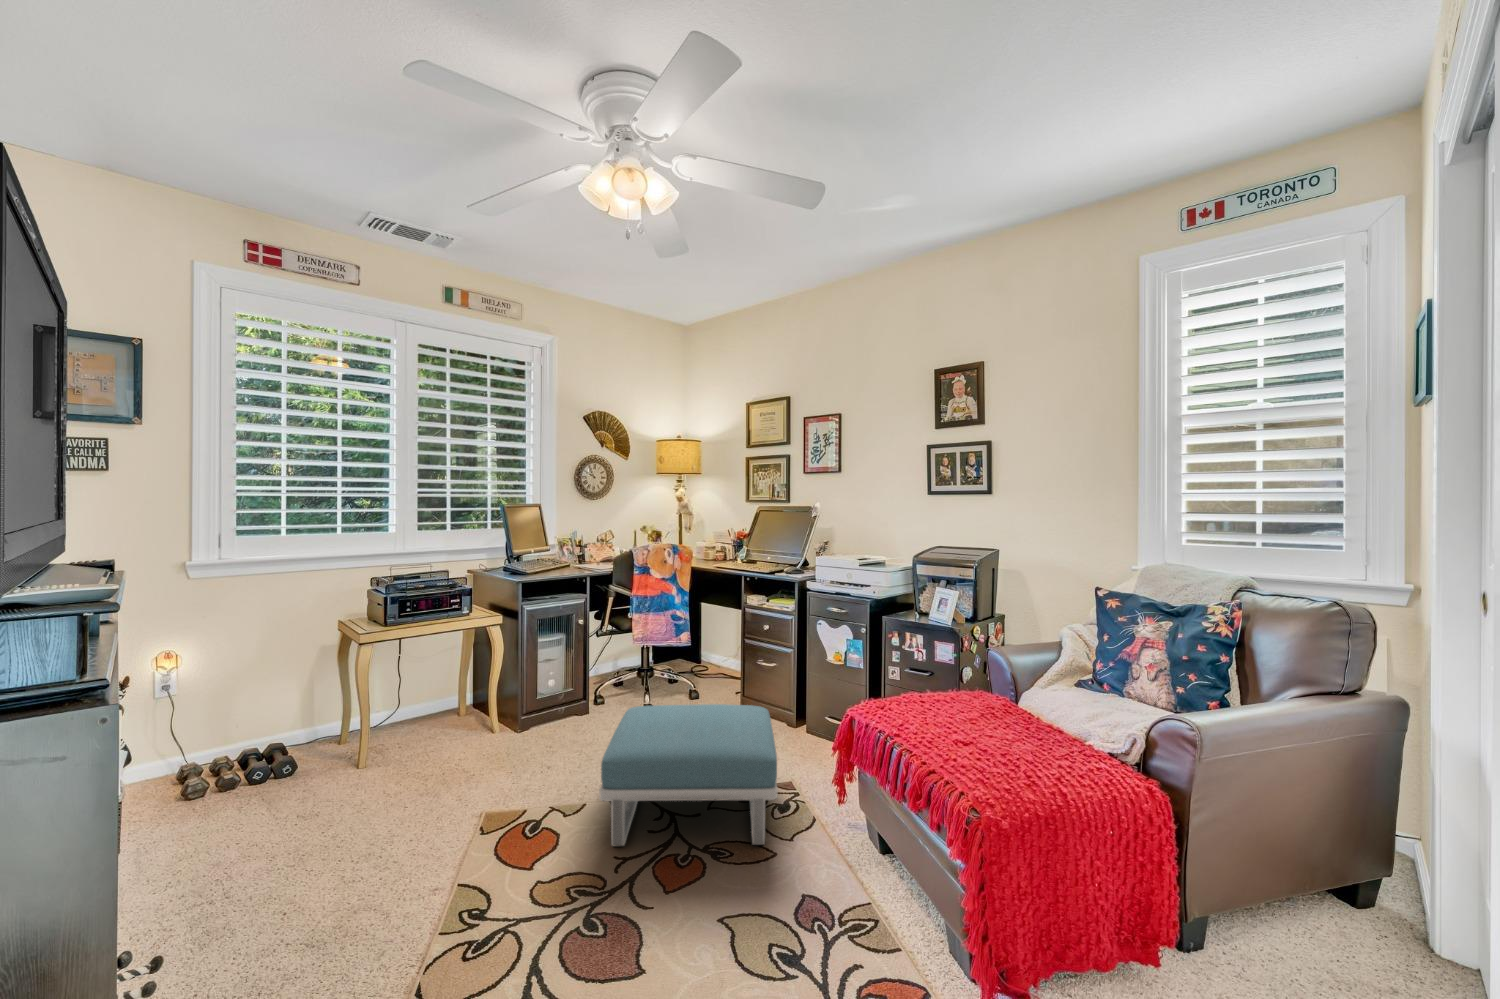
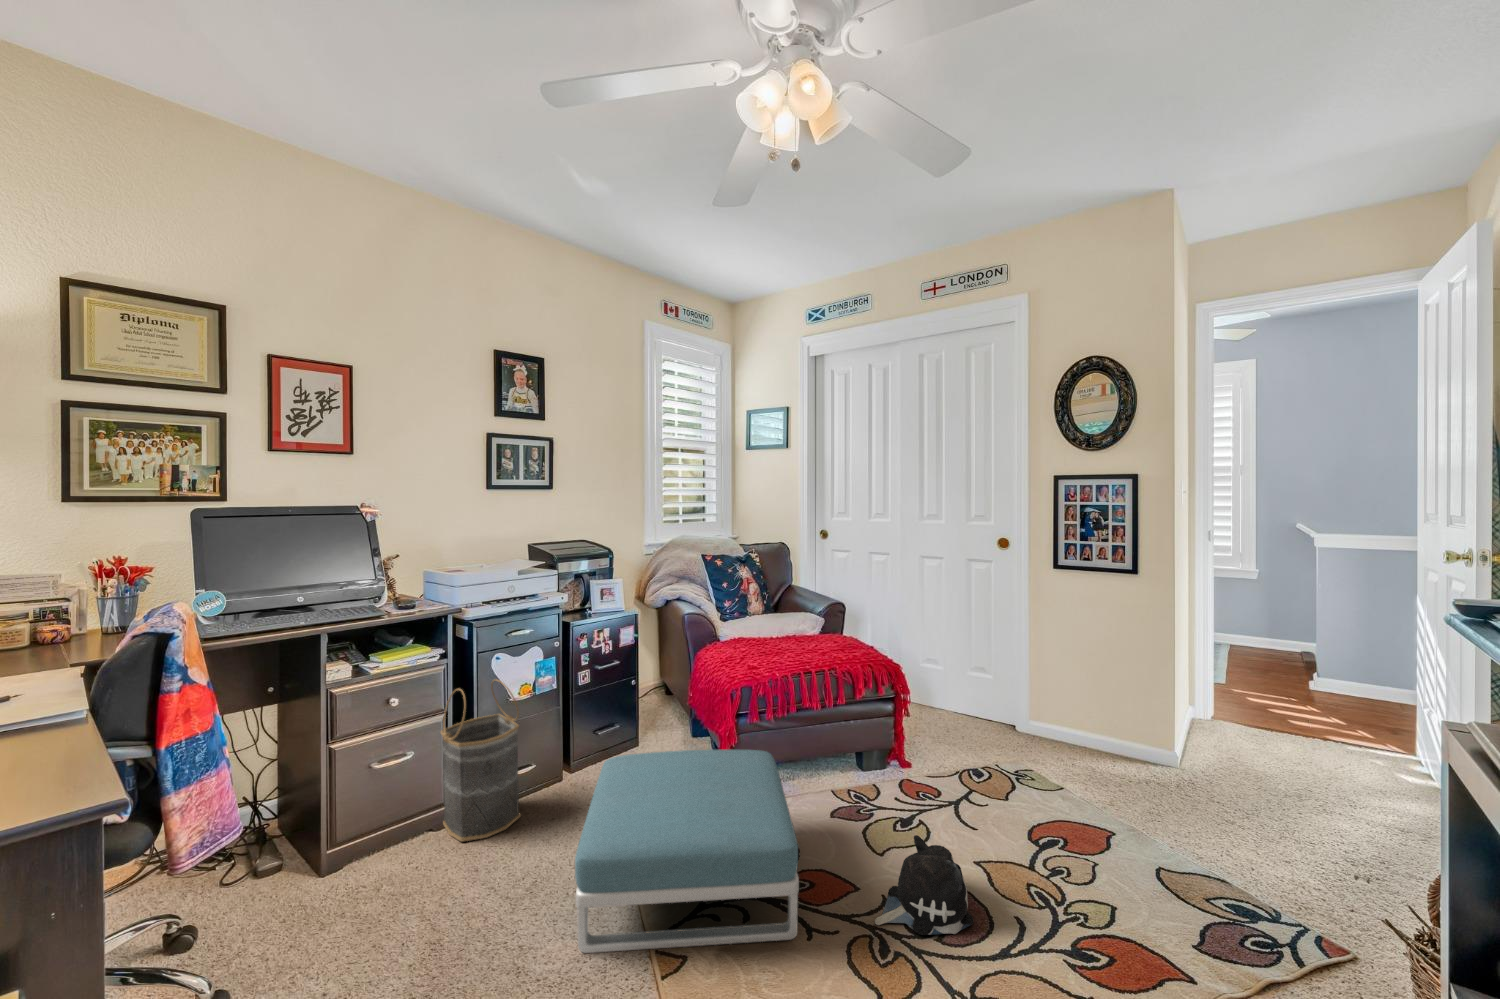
basket: none [759,628,813,743] -> present [441,679,521,841]
plush toy: none [577,872,667,956] -> present [875,835,974,935]

